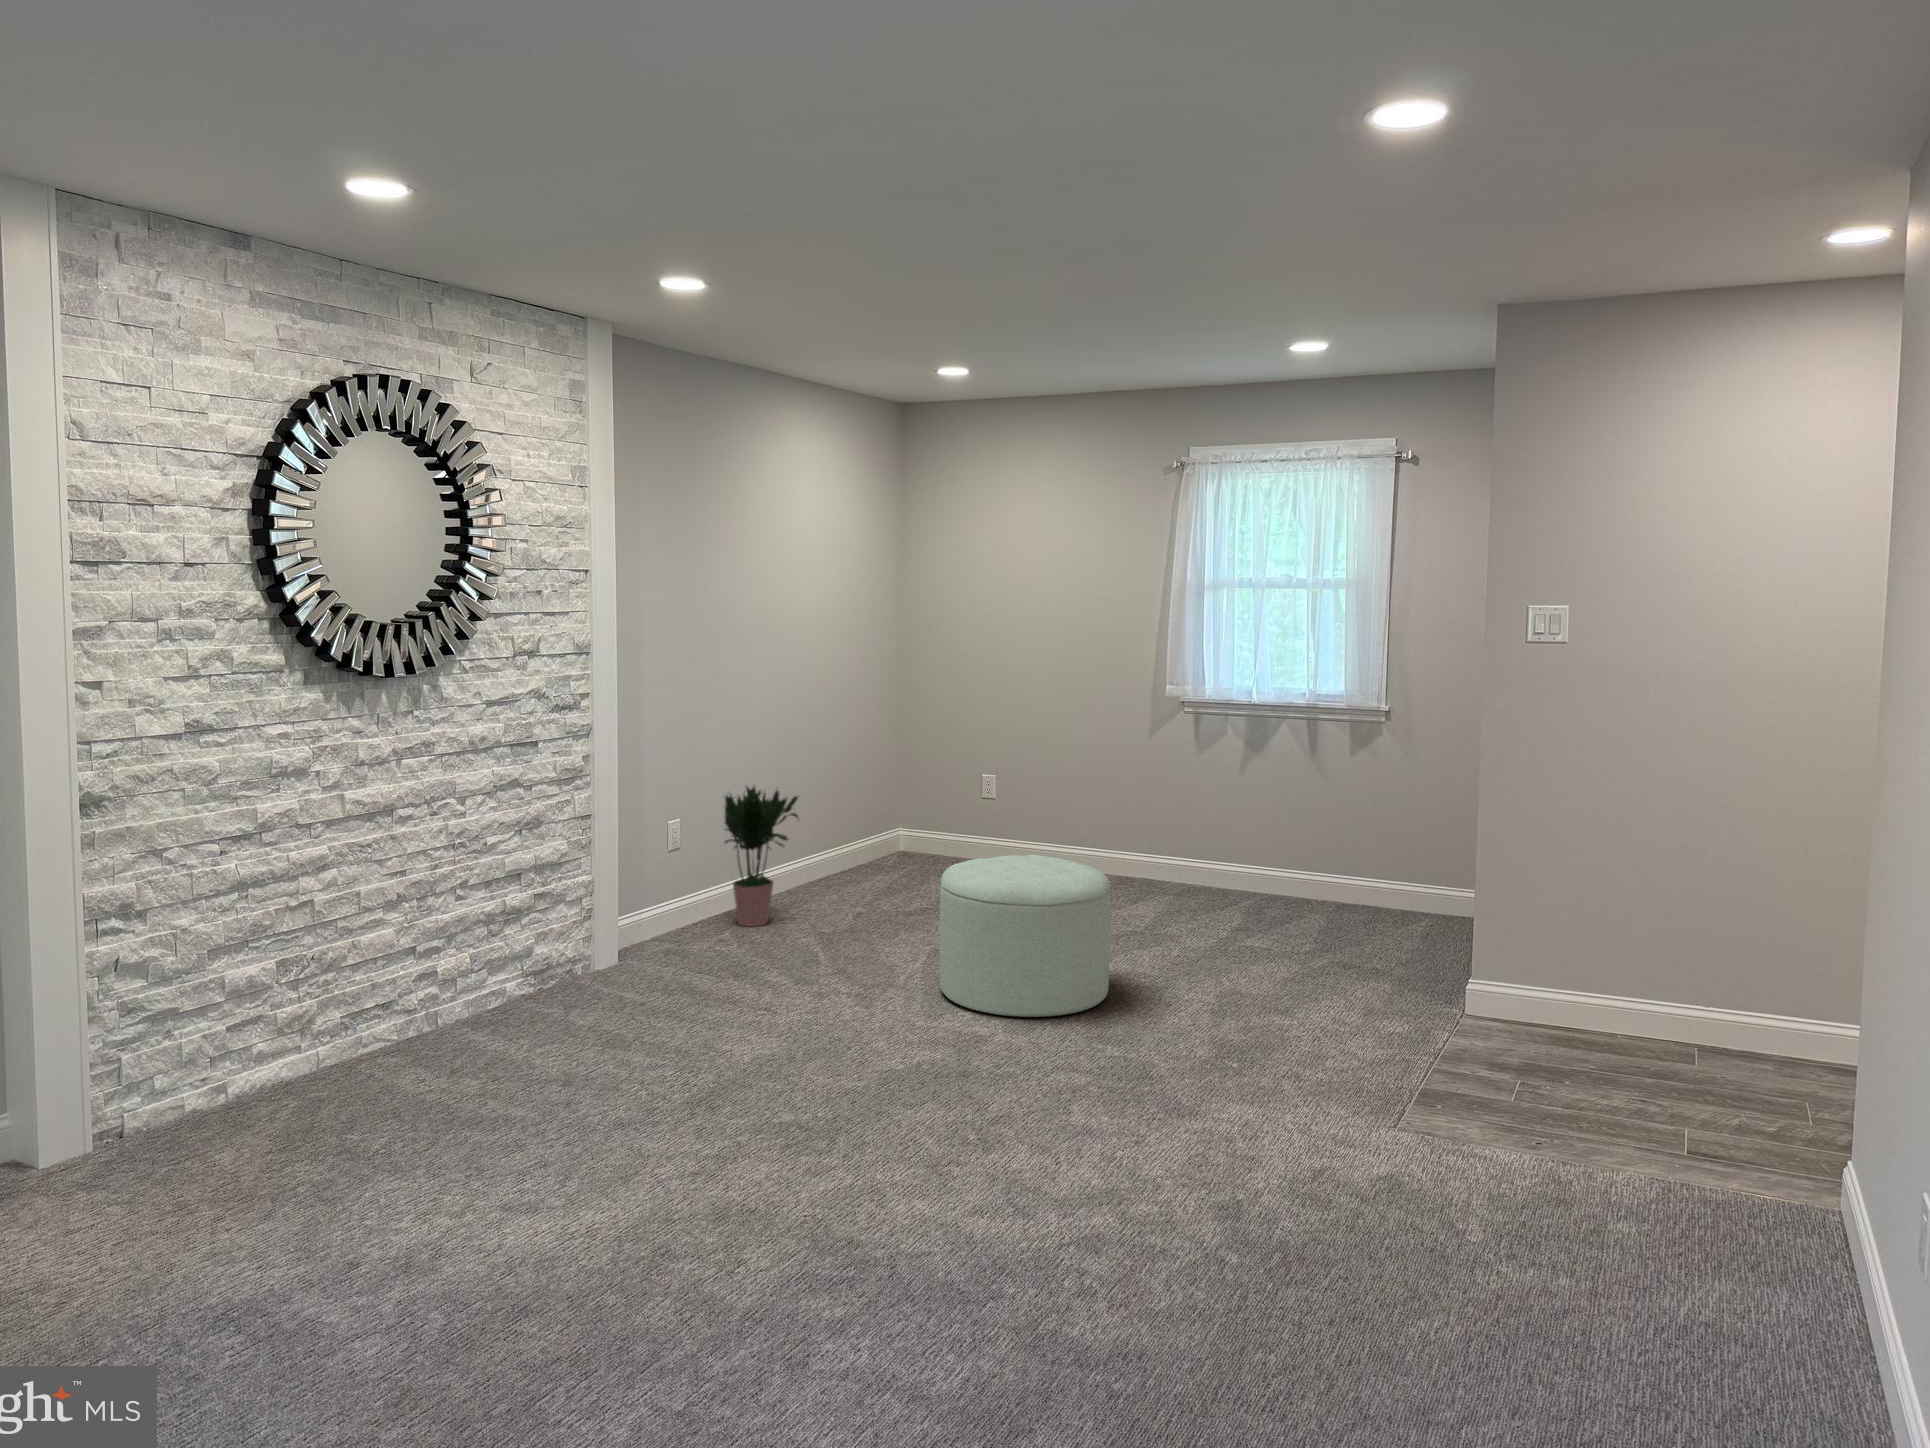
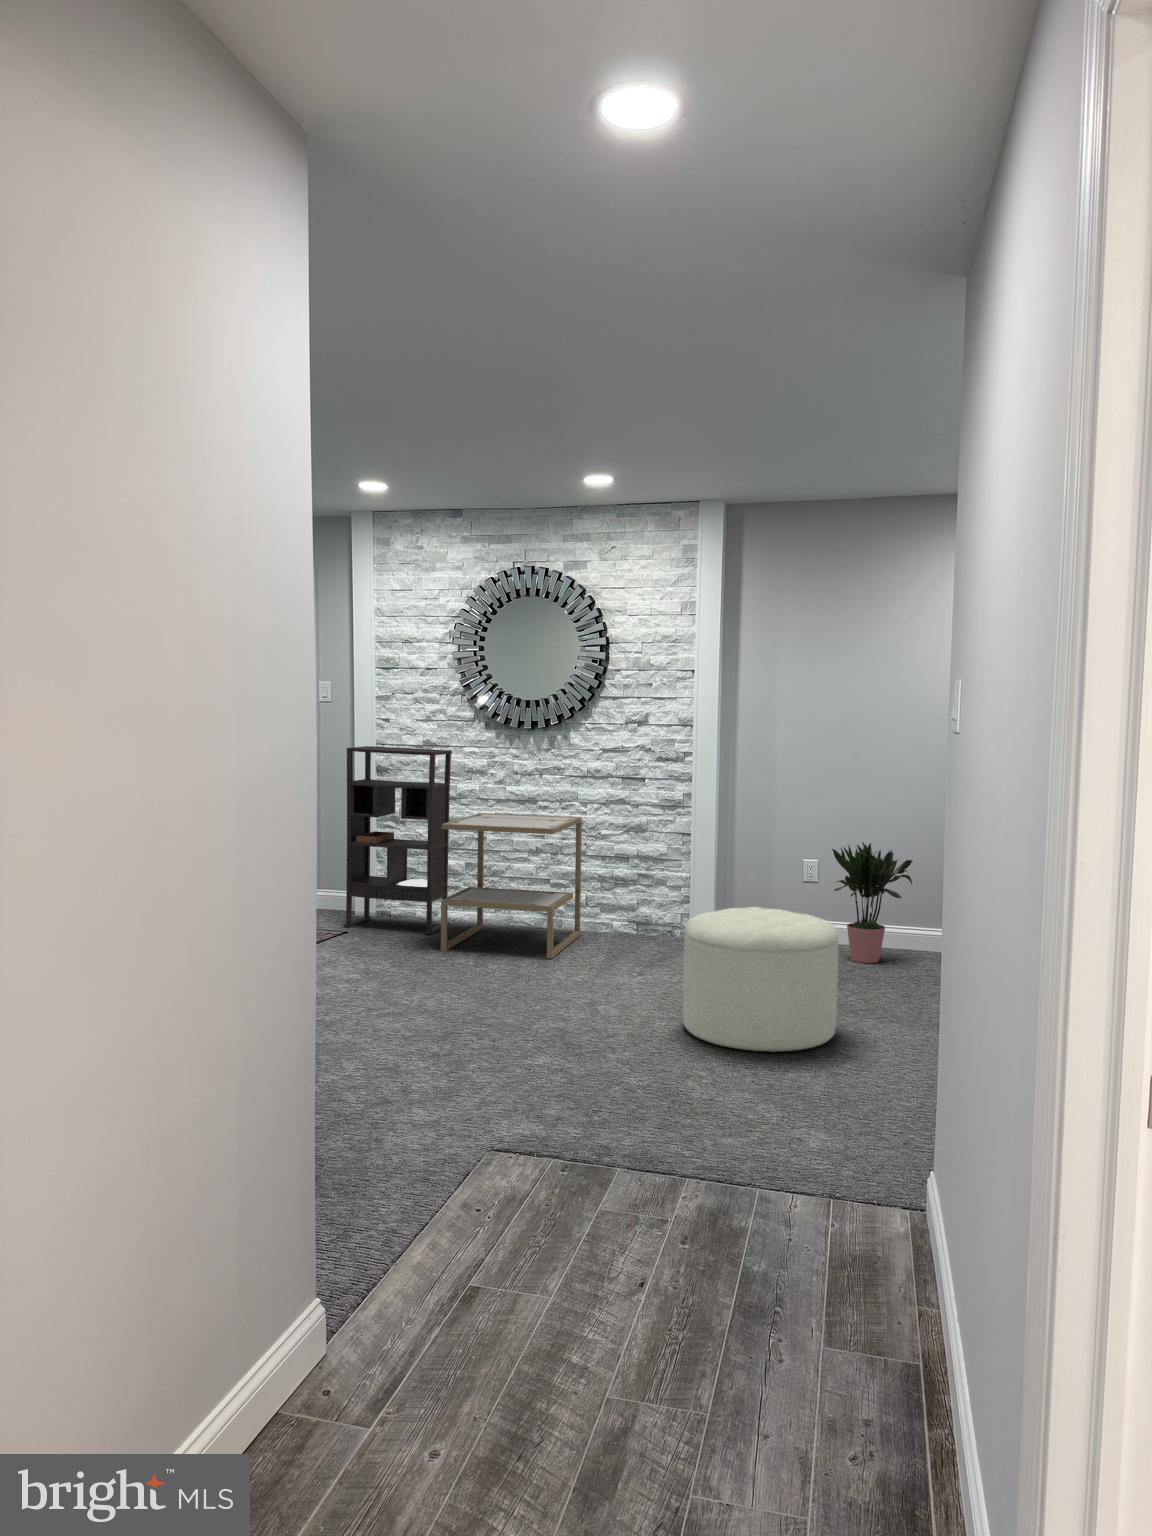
bookshelf: none [52,736,331,1200] -> present [344,746,452,934]
side table: none [319,822,622,1117] -> present [441,813,582,959]

